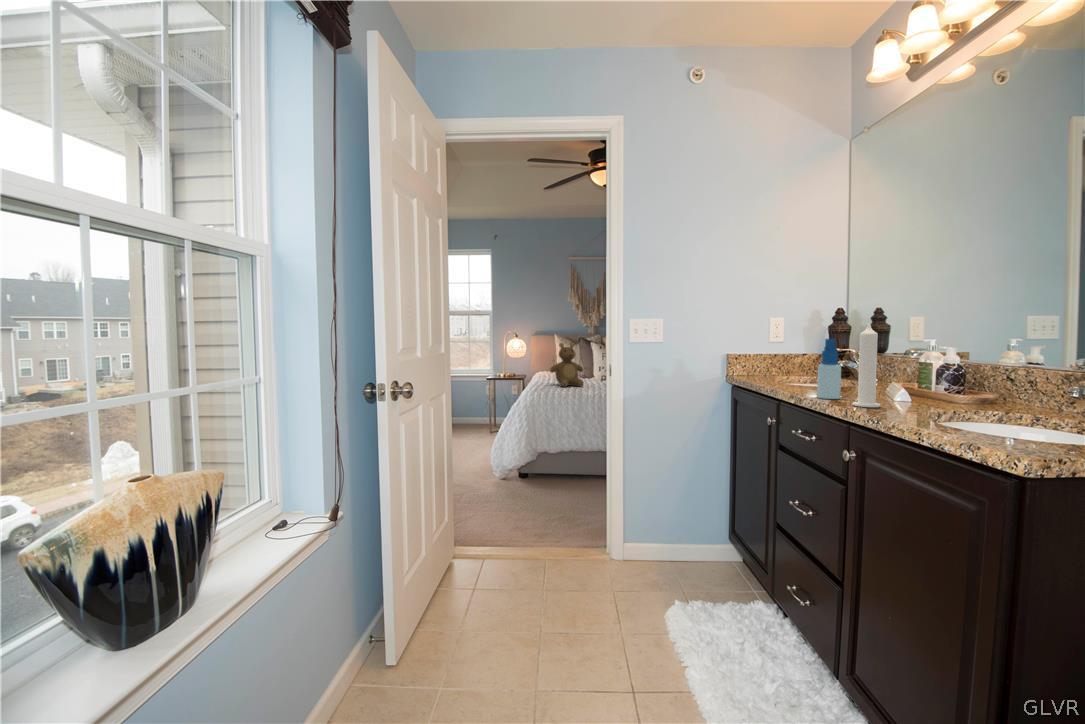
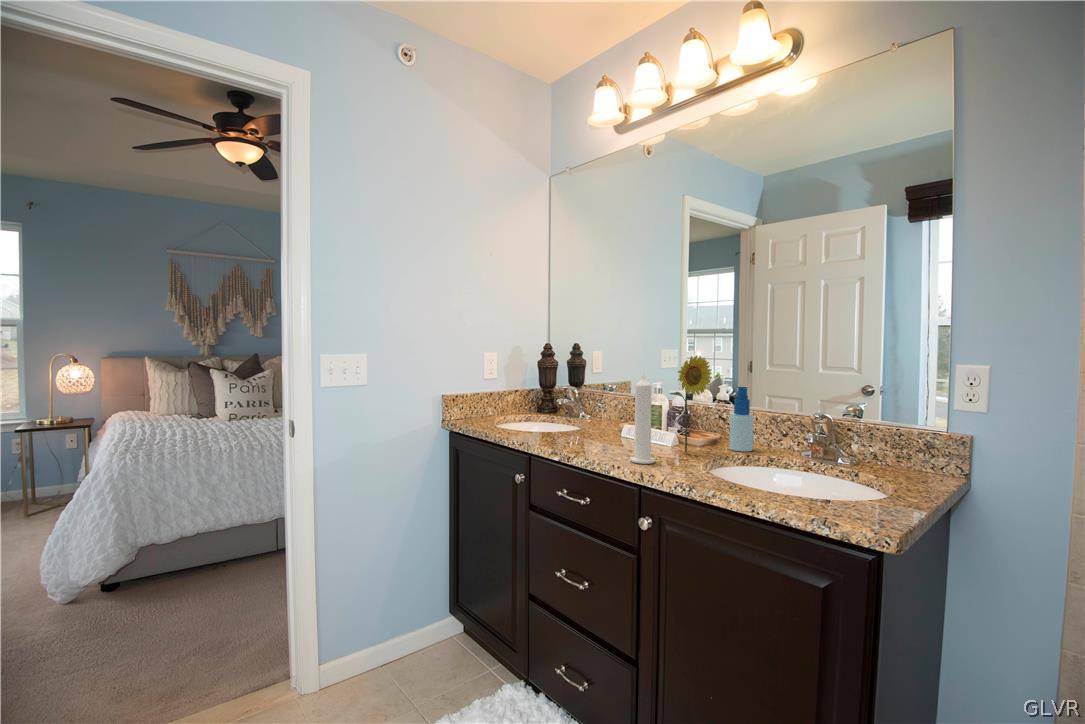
flower: none [916,305,971,407] -> present [670,356,712,452]
spray bottle: present [817,339,841,399] -> present [730,387,753,451]
teddy bear: present [550,343,584,387] -> none [153,375,214,439]

